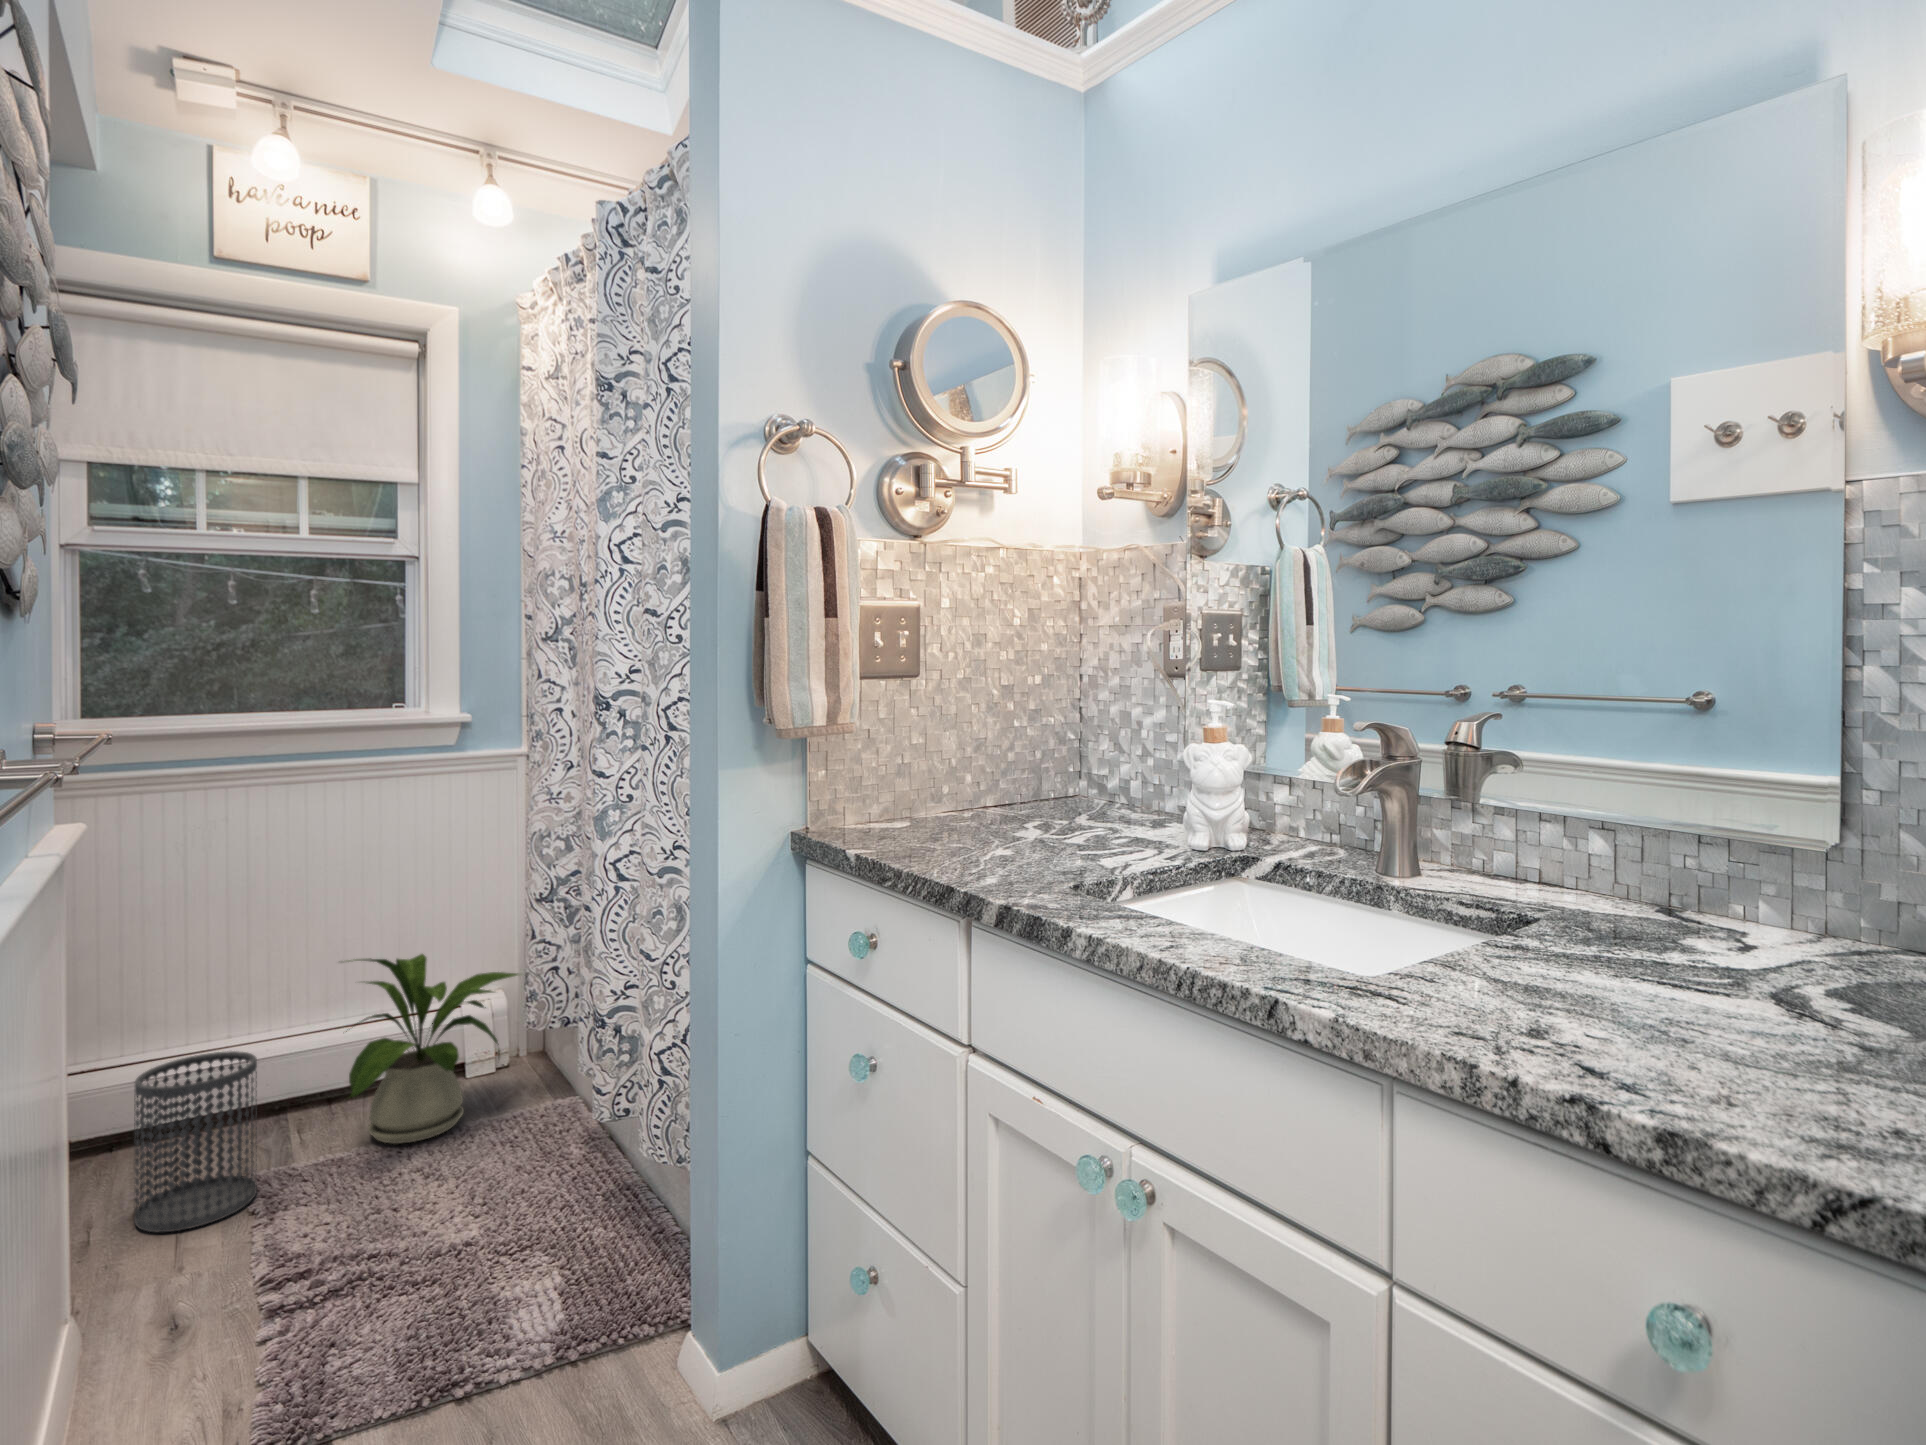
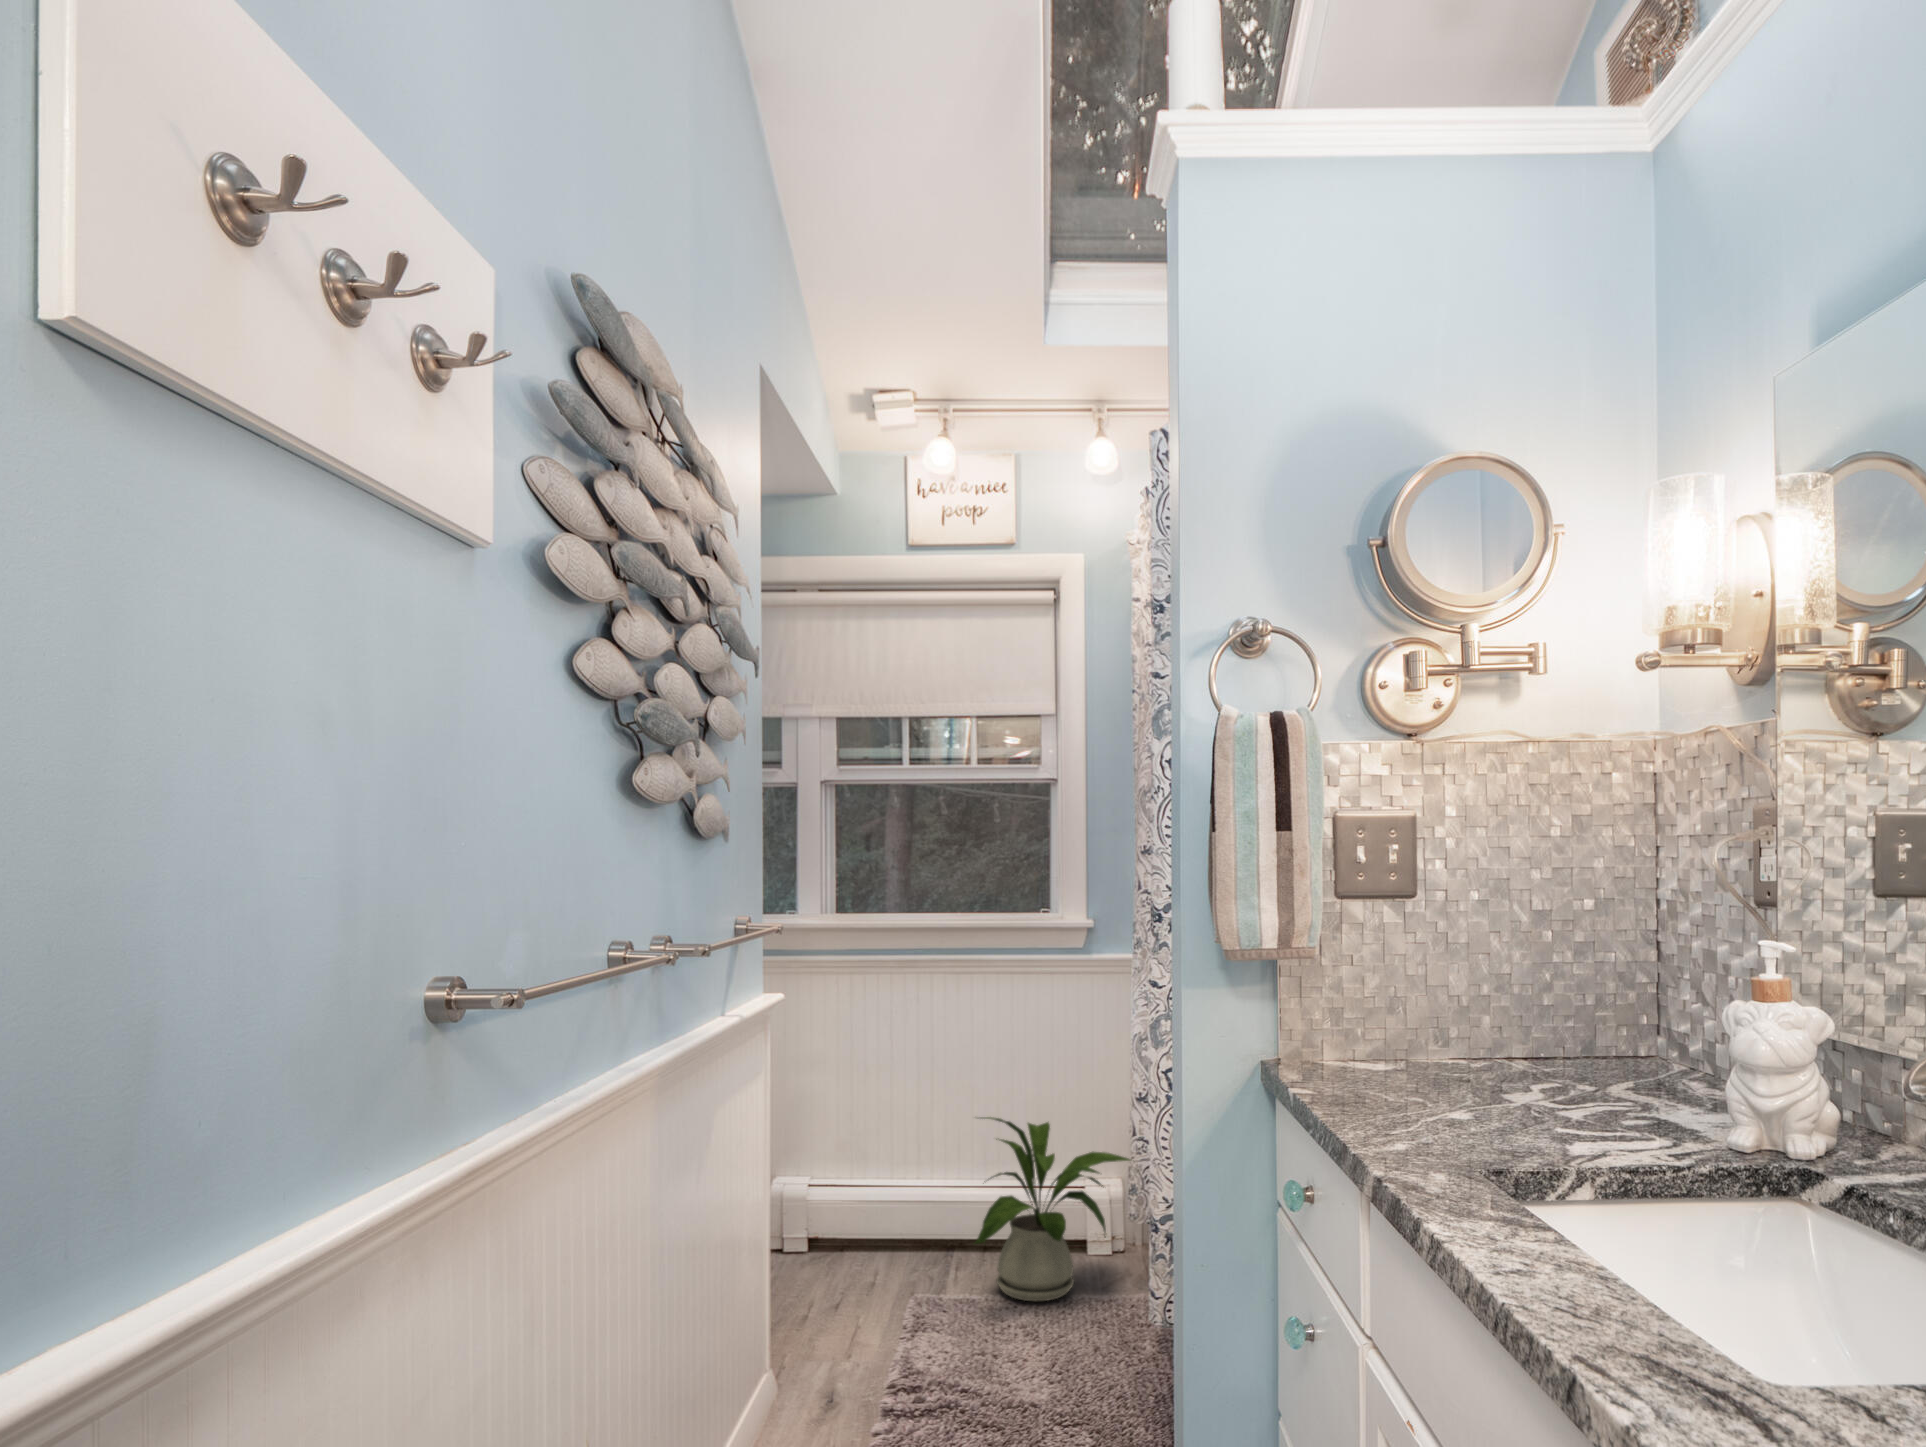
wastebasket: present [134,1051,257,1232] -> none [826,1177,910,1324]

